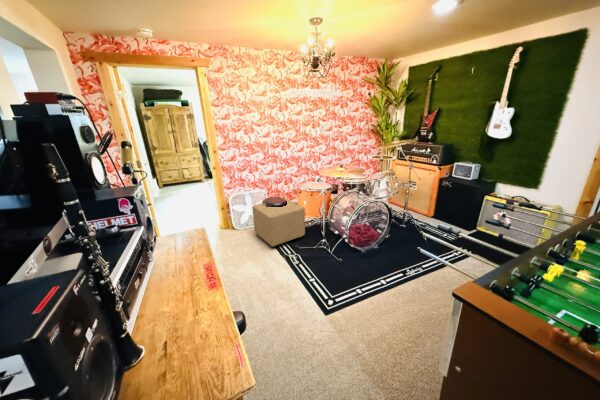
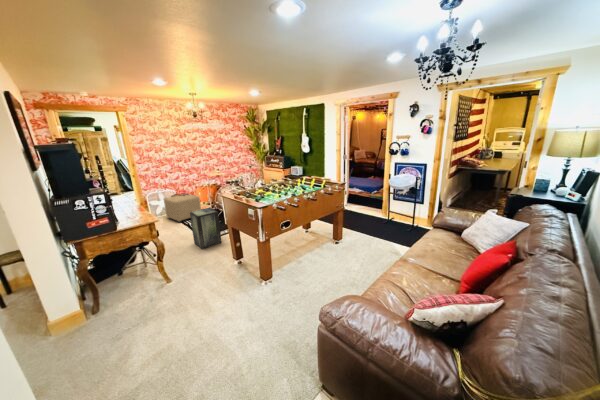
storage box: none [306,256,372,358] -> present [190,208,222,249]

